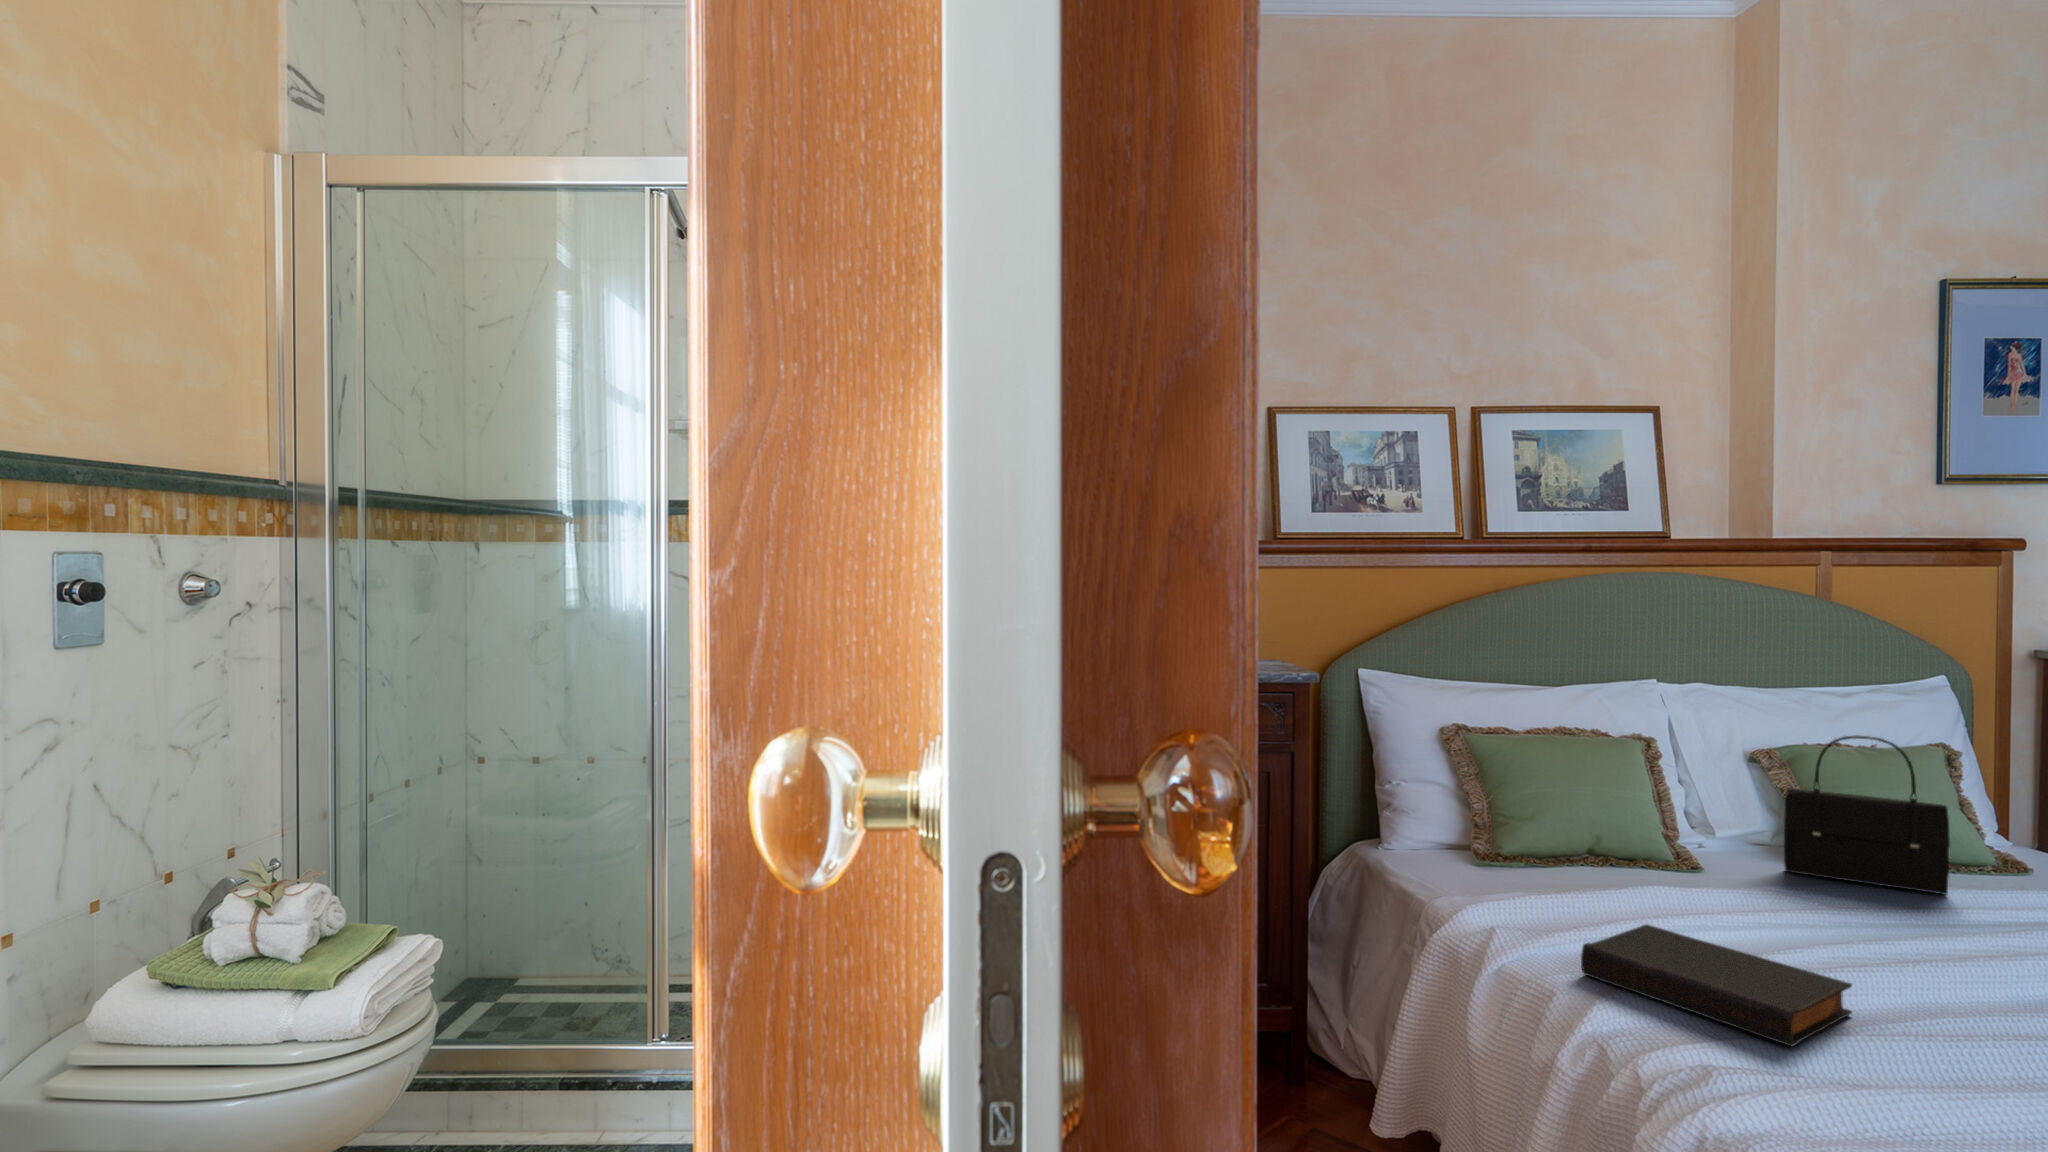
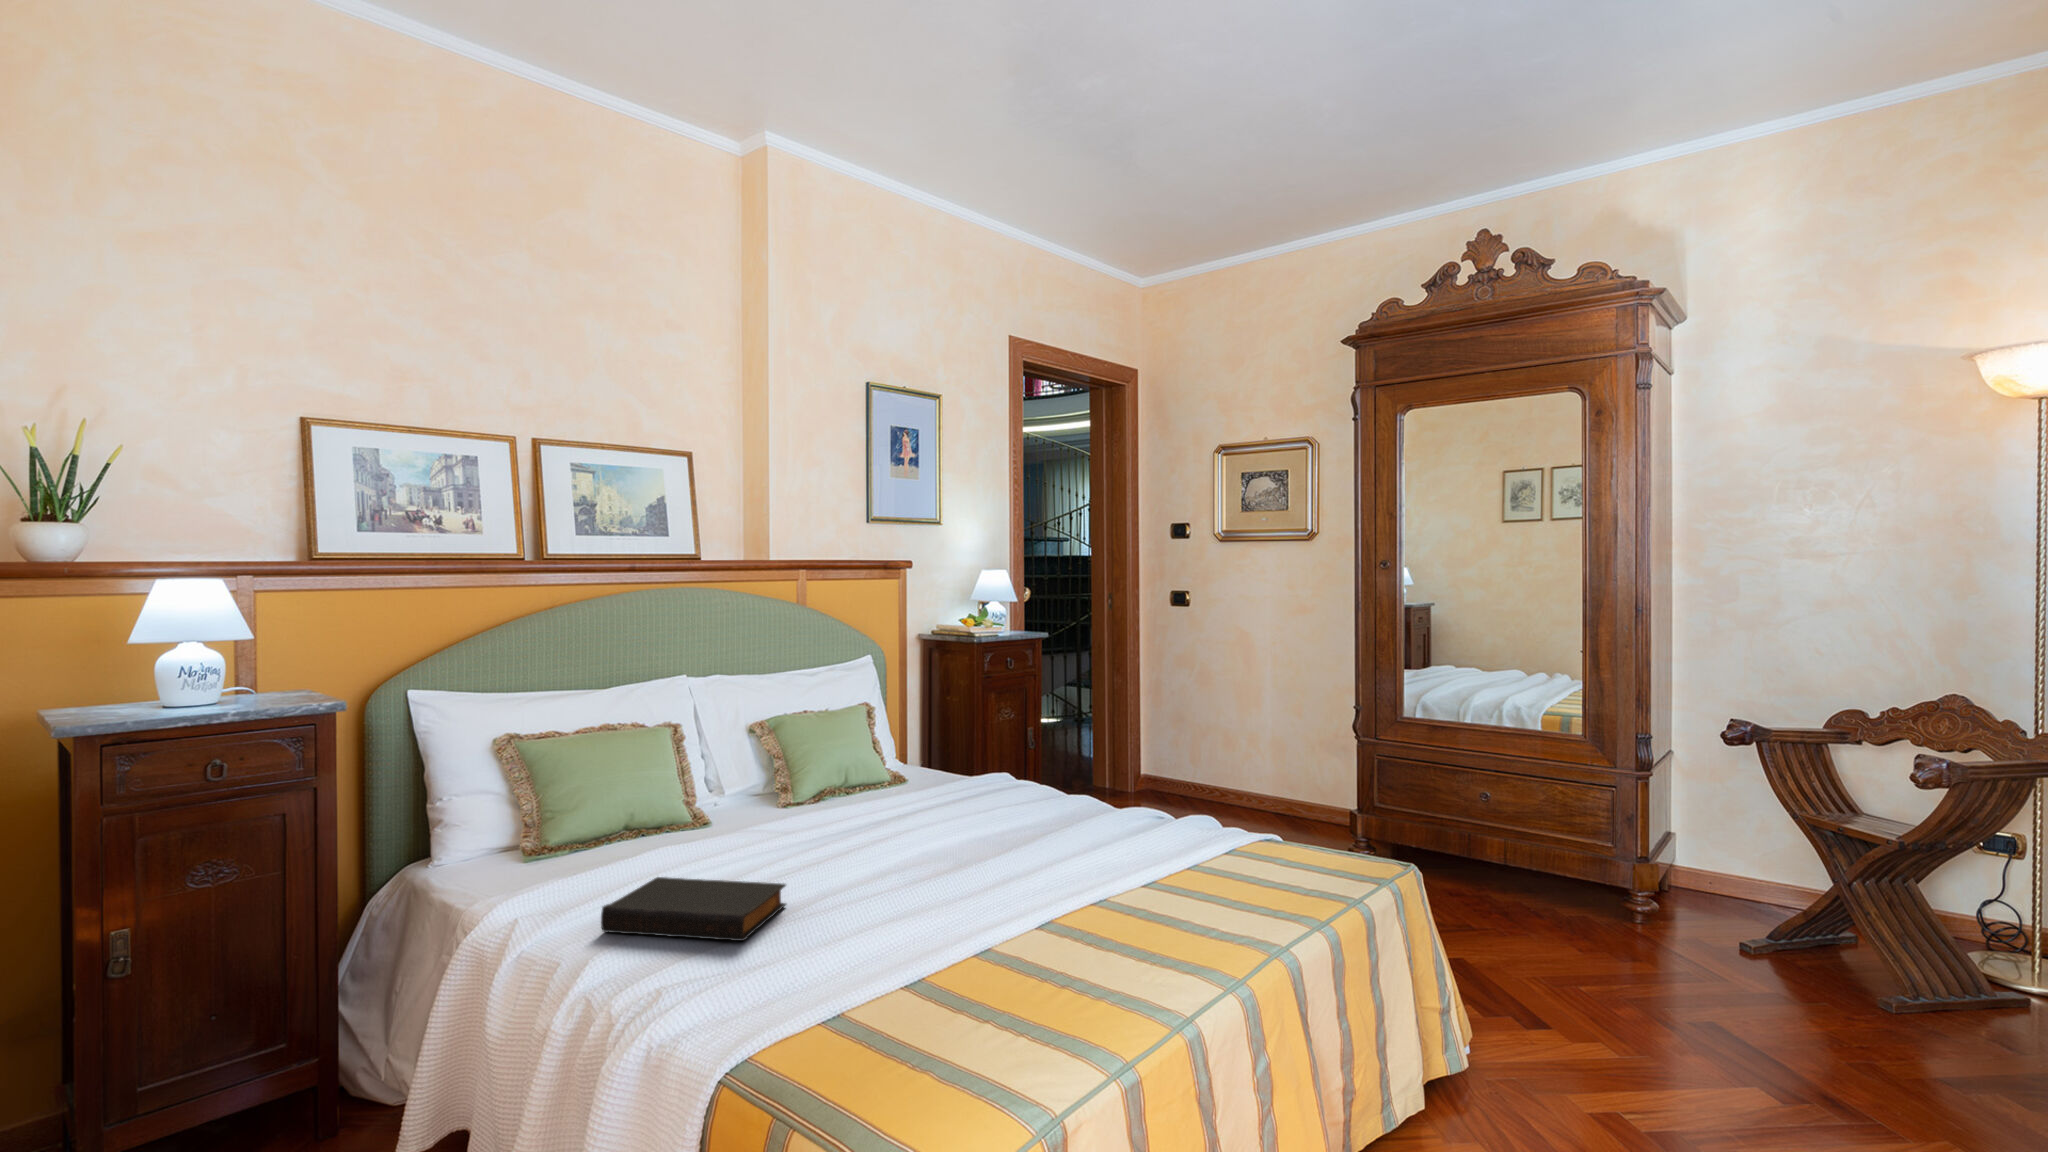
handbag: present [1784,736,1950,895] -> none [766,705,859,812]

